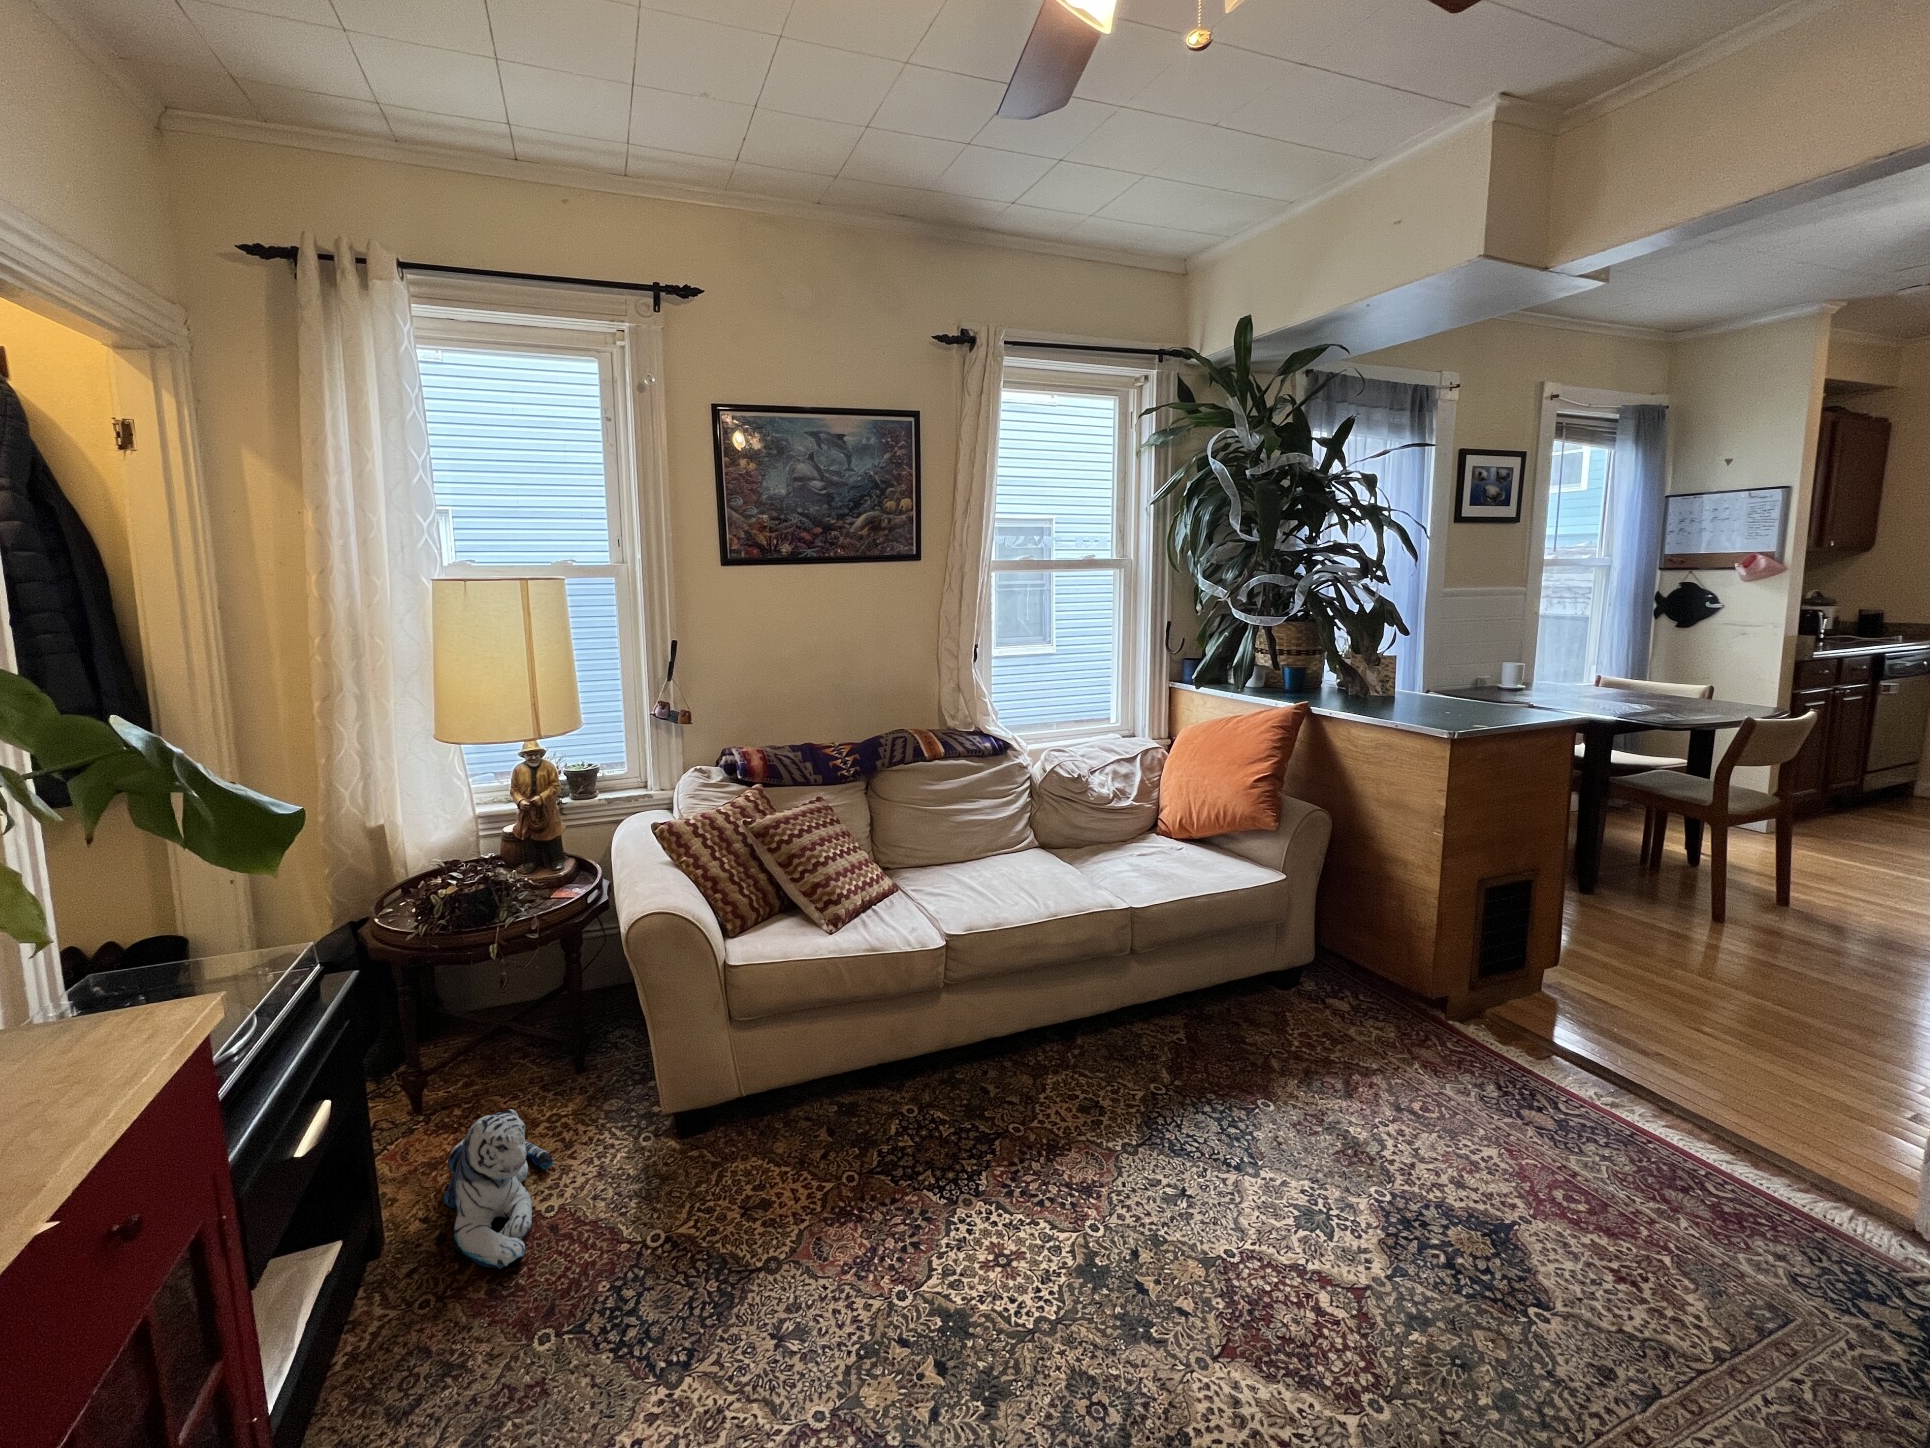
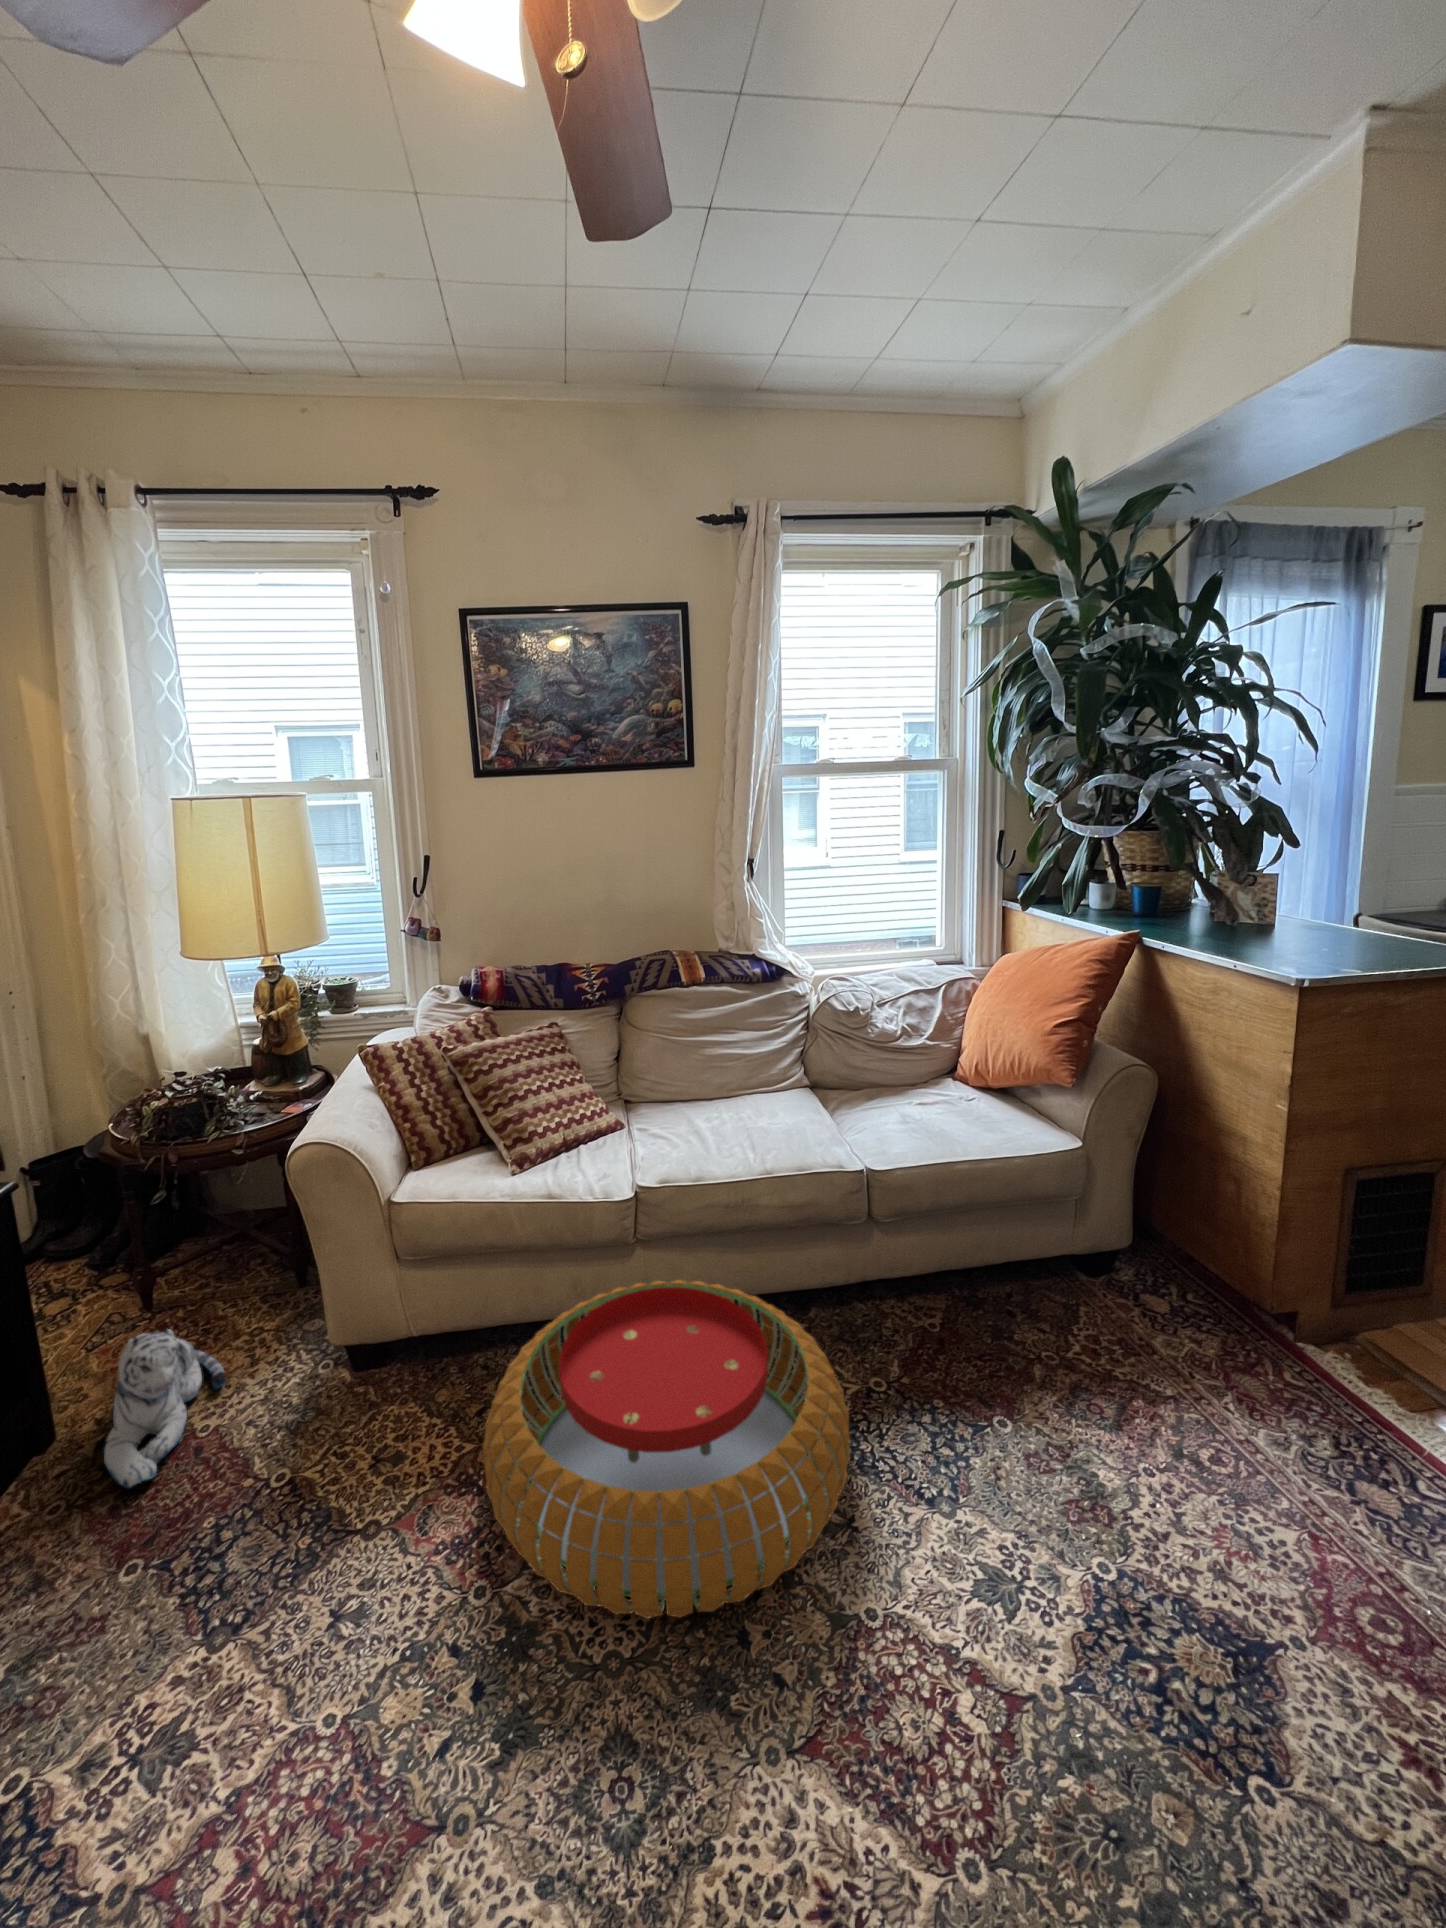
pouf: none [862,1015,1185,1286] -> present [483,1280,850,1619]

